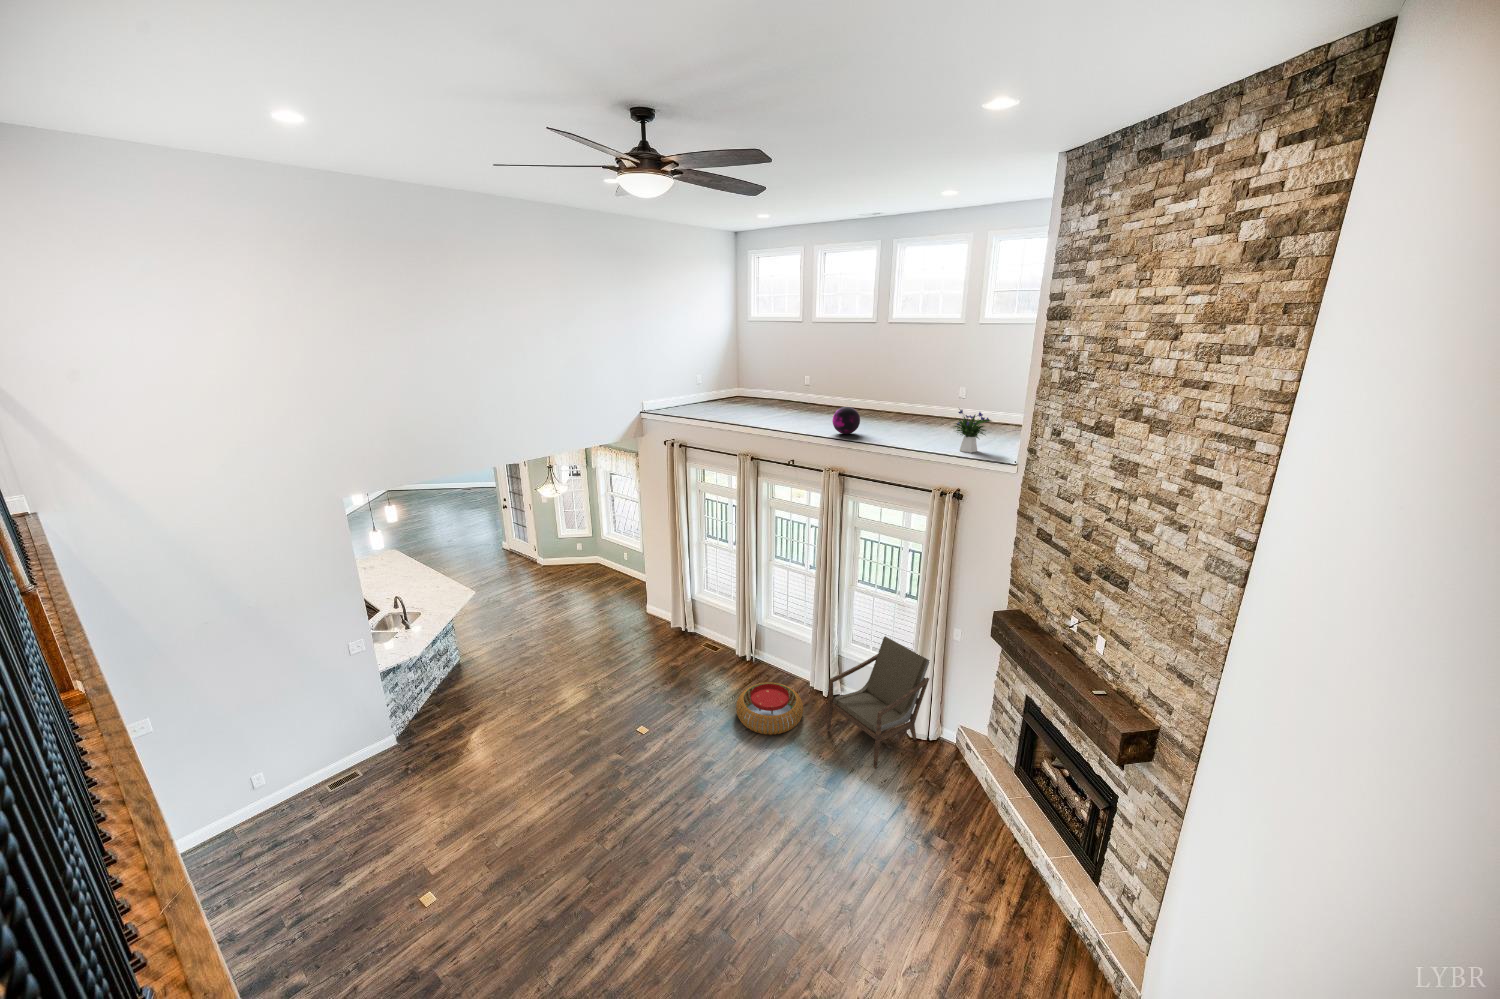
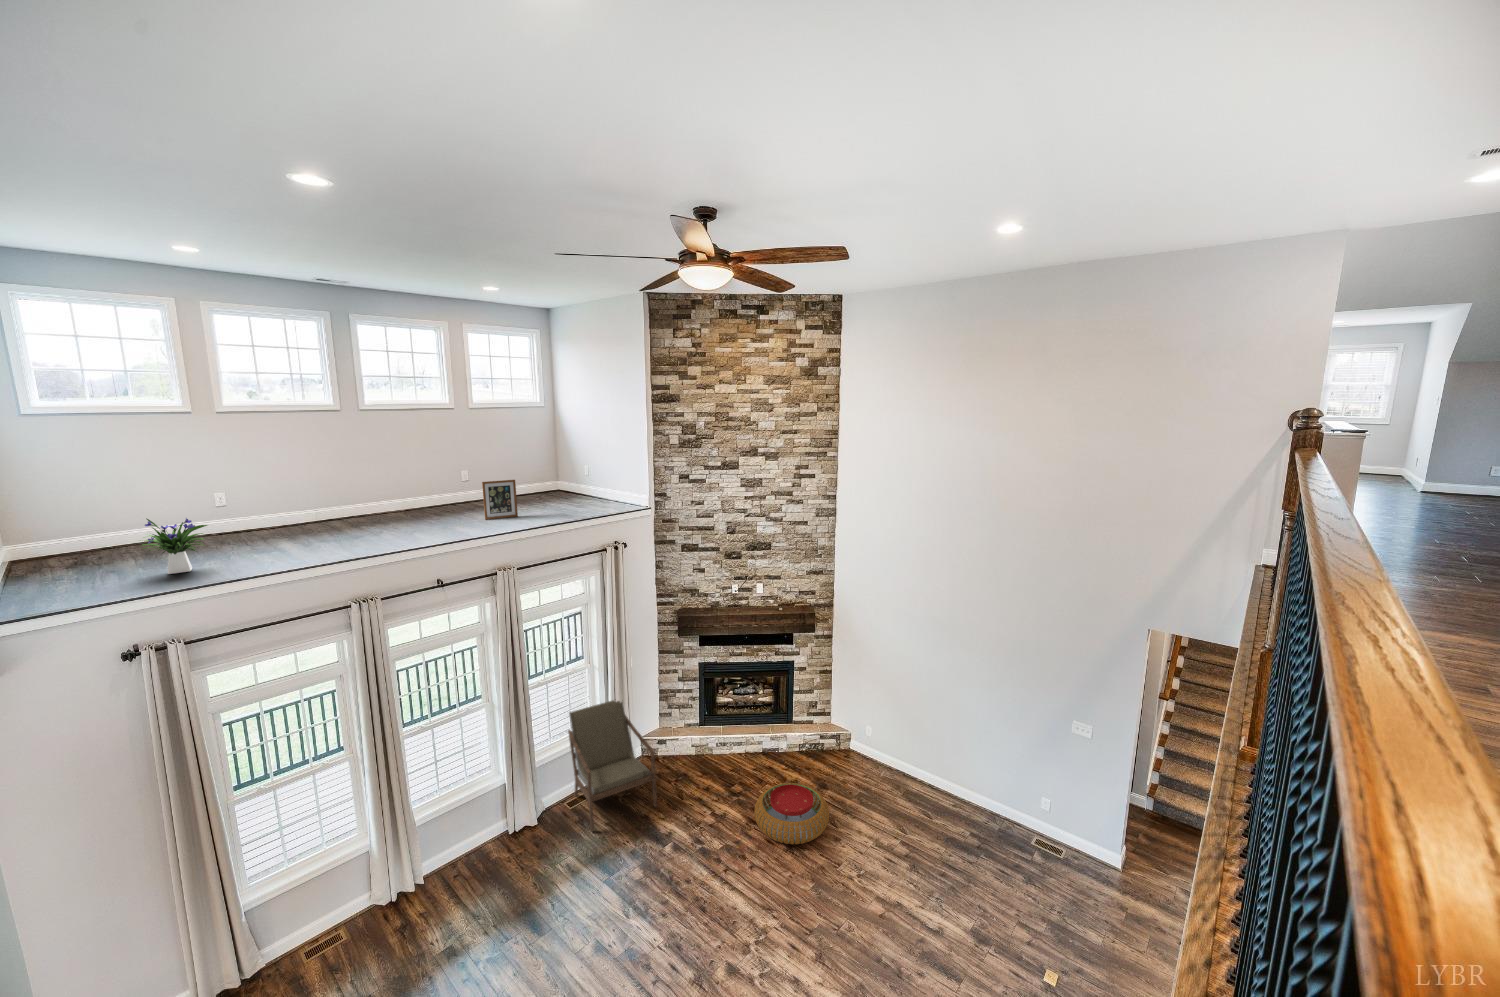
picture frame: none [898,401,925,441] -> present [482,480,518,520]
decorative orb: present [832,407,860,434] -> none [414,499,451,532]
flower arrangement: present [954,410,991,453] -> present [142,518,207,574]
pouf: present [736,682,803,735] -> present [754,783,829,844]

